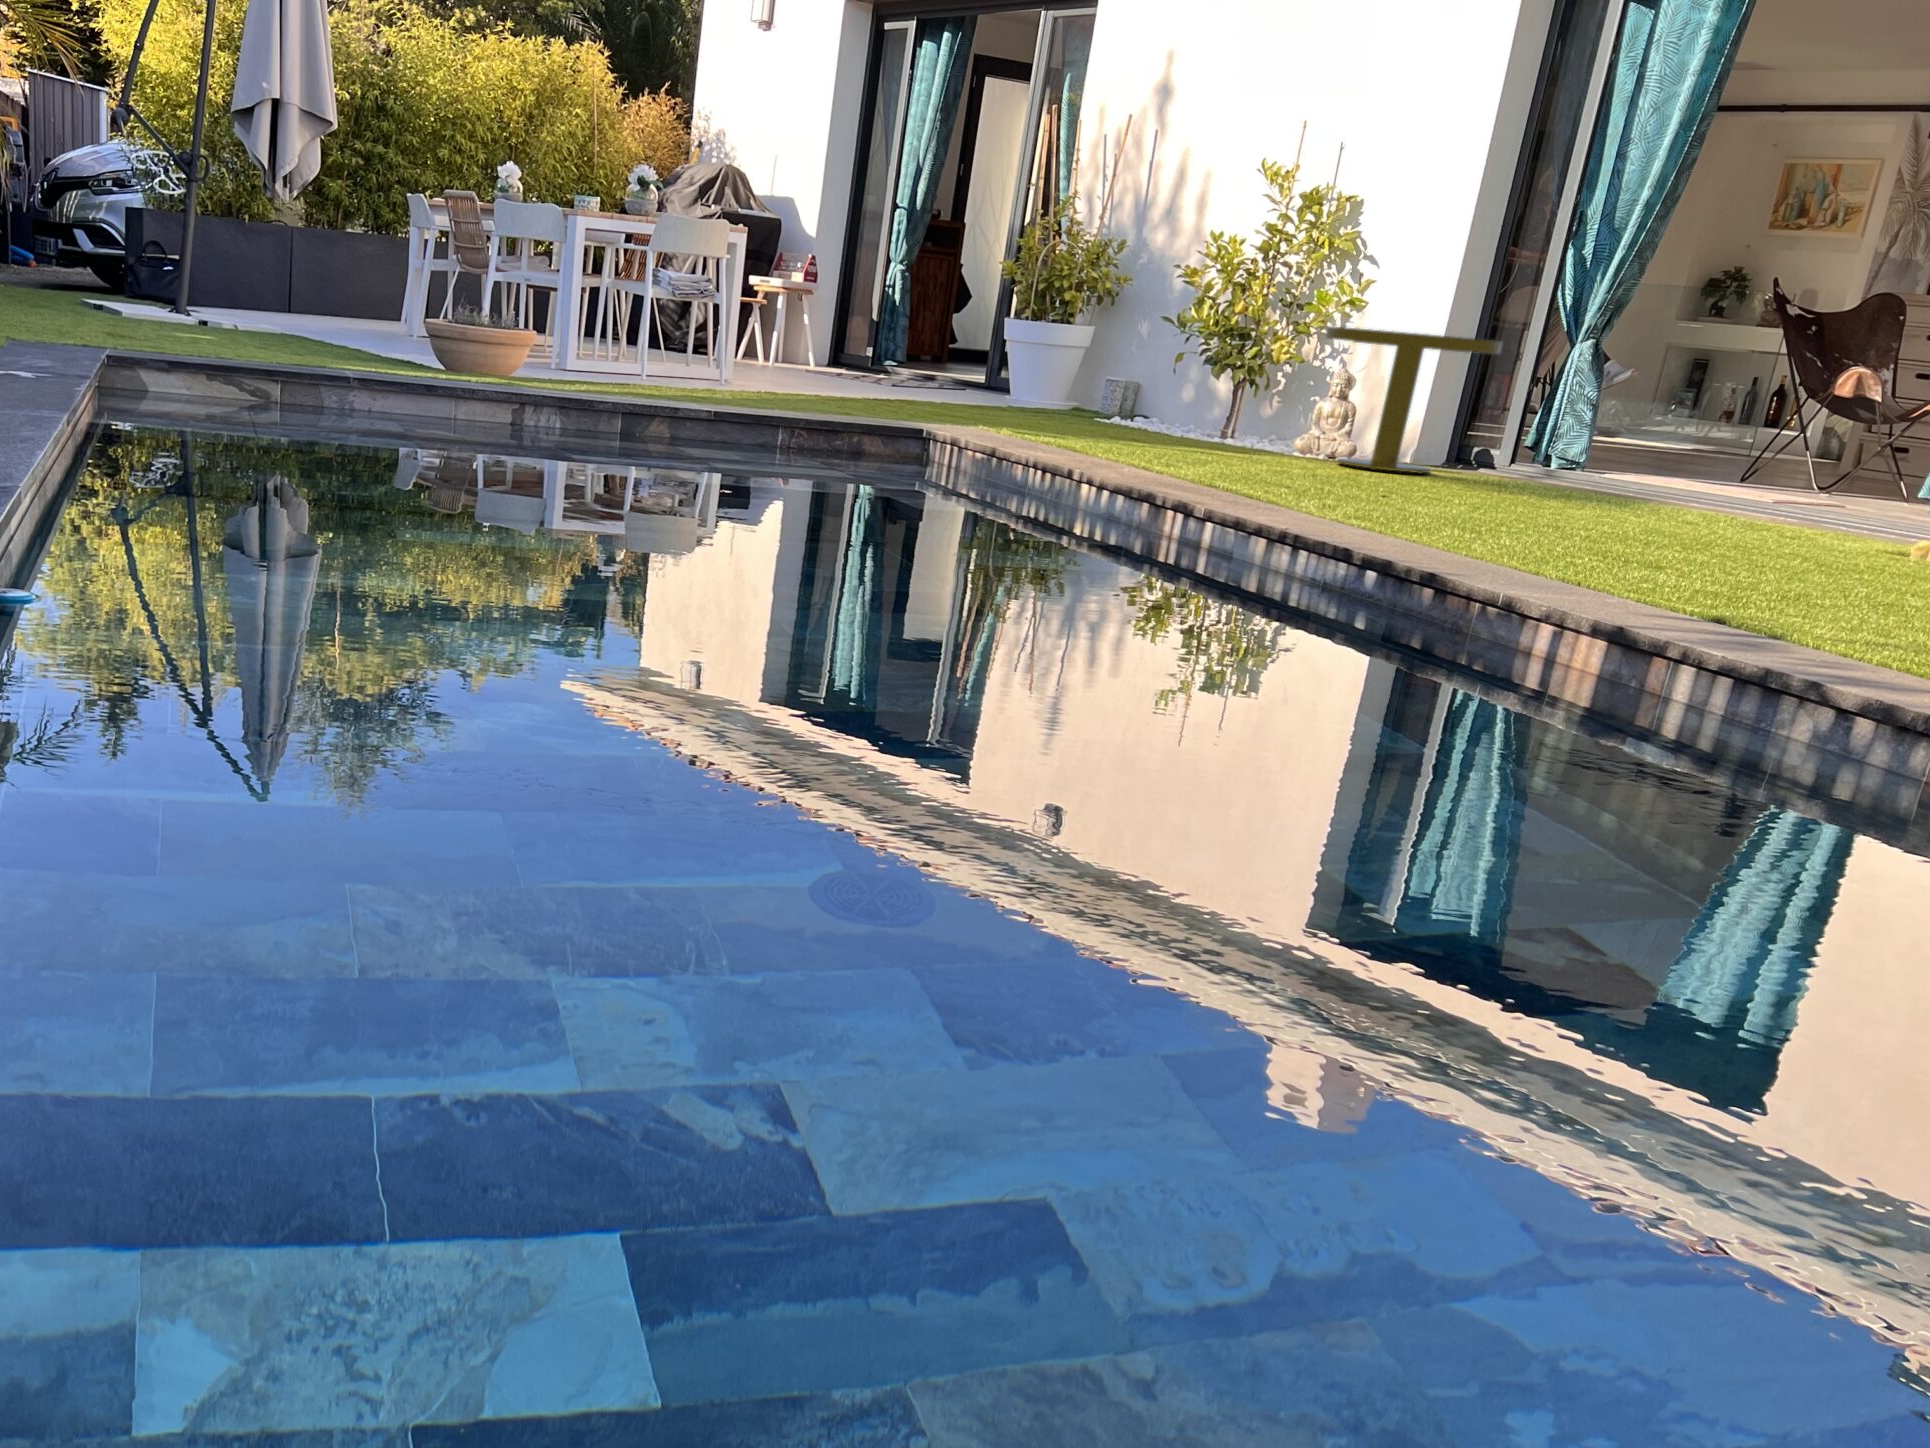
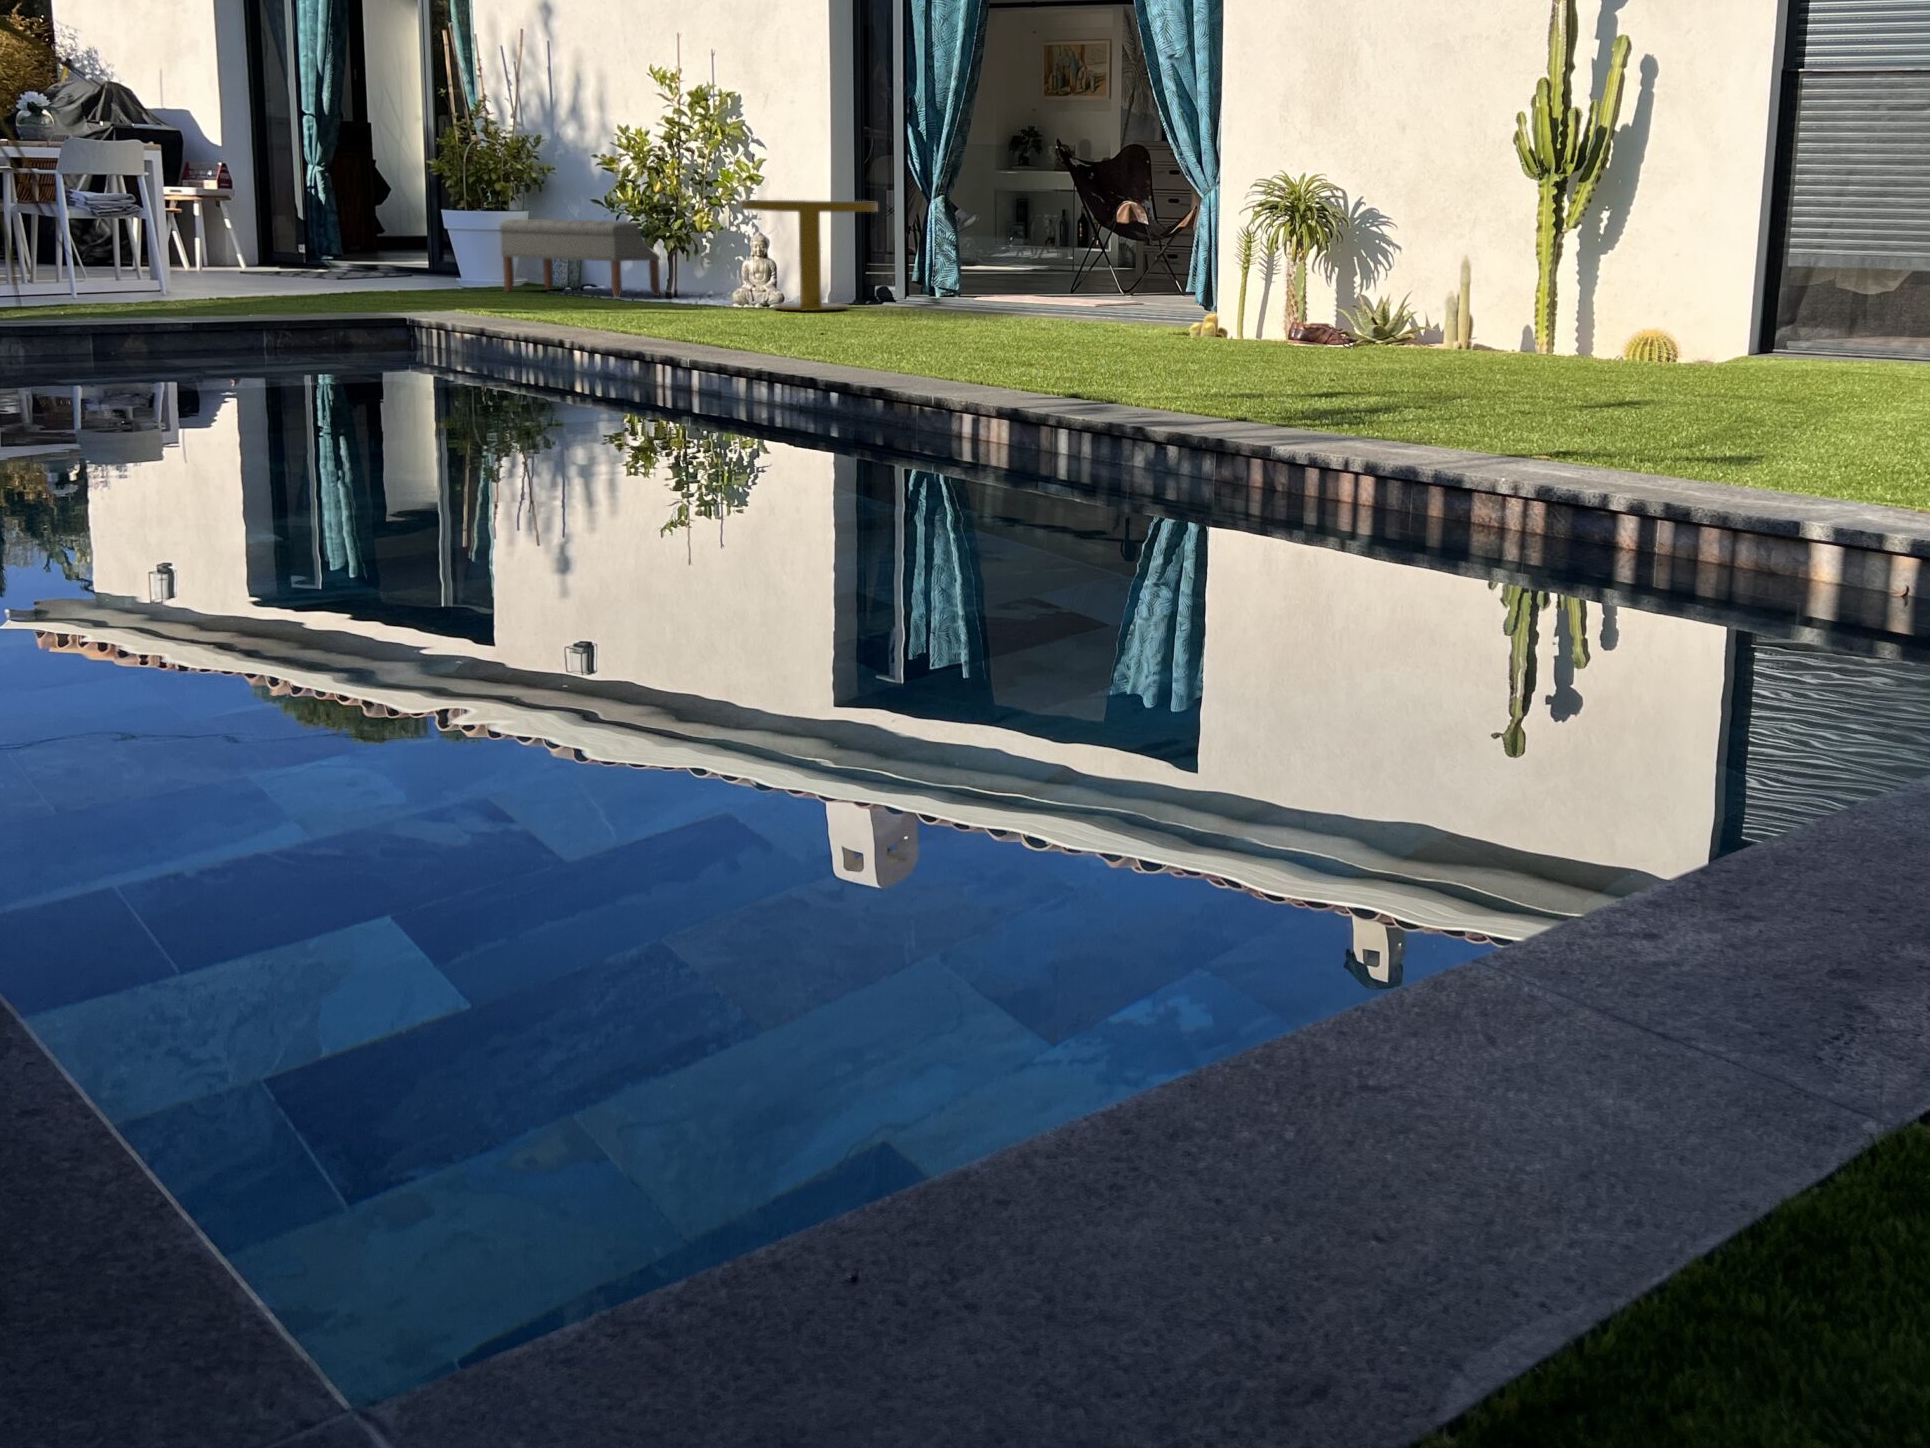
bench: none [1048,334,1231,435] -> present [500,219,660,298]

